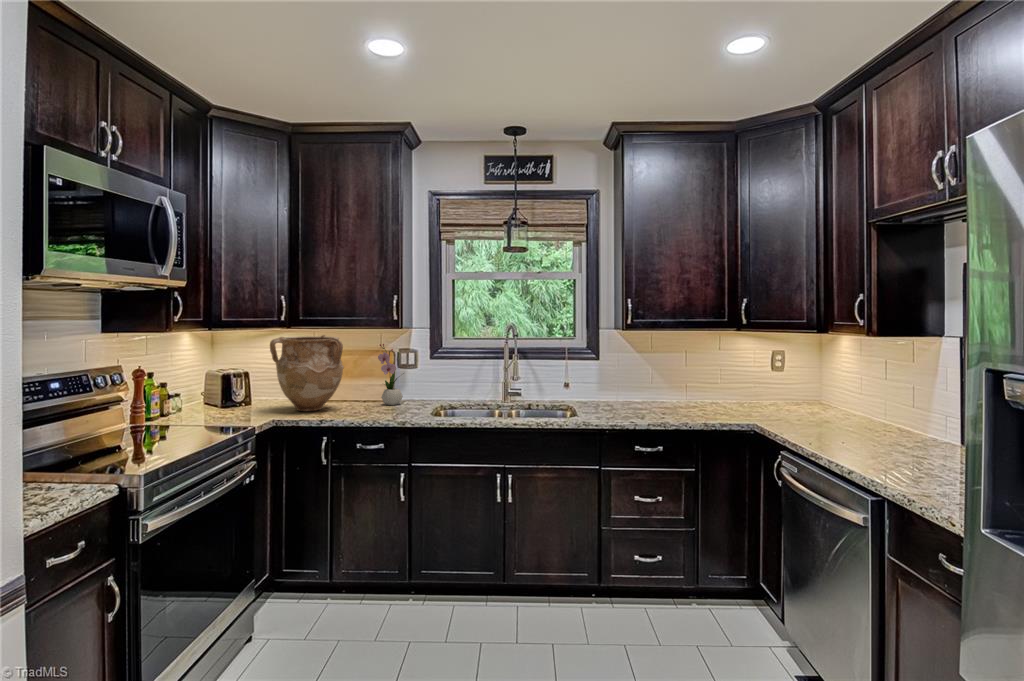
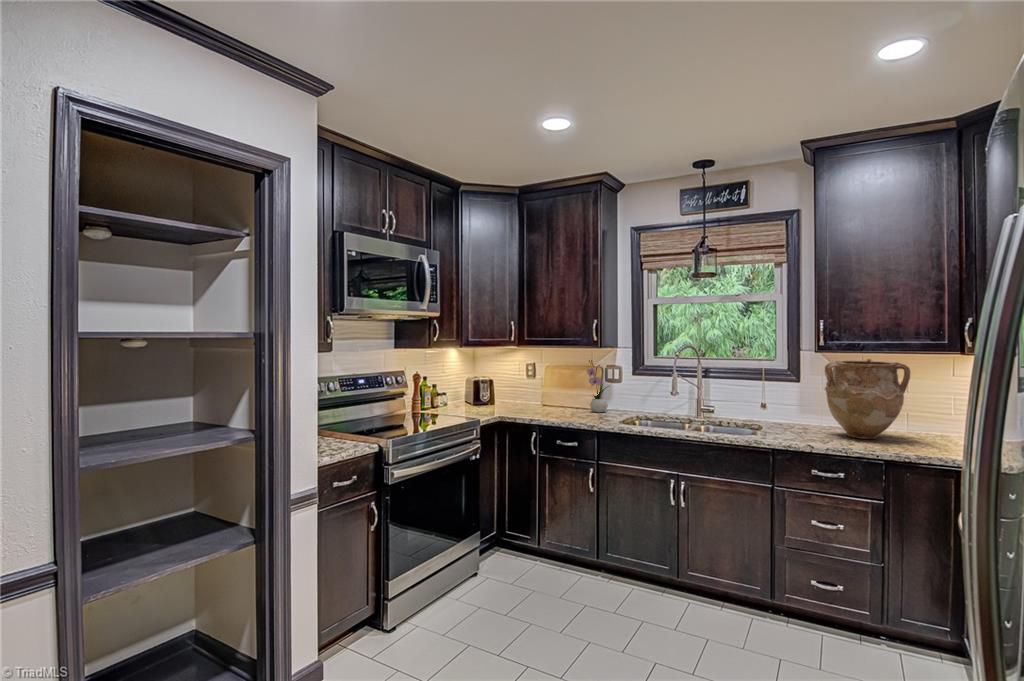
vase: present [270,335,344,411] -> present [825,359,910,439]

